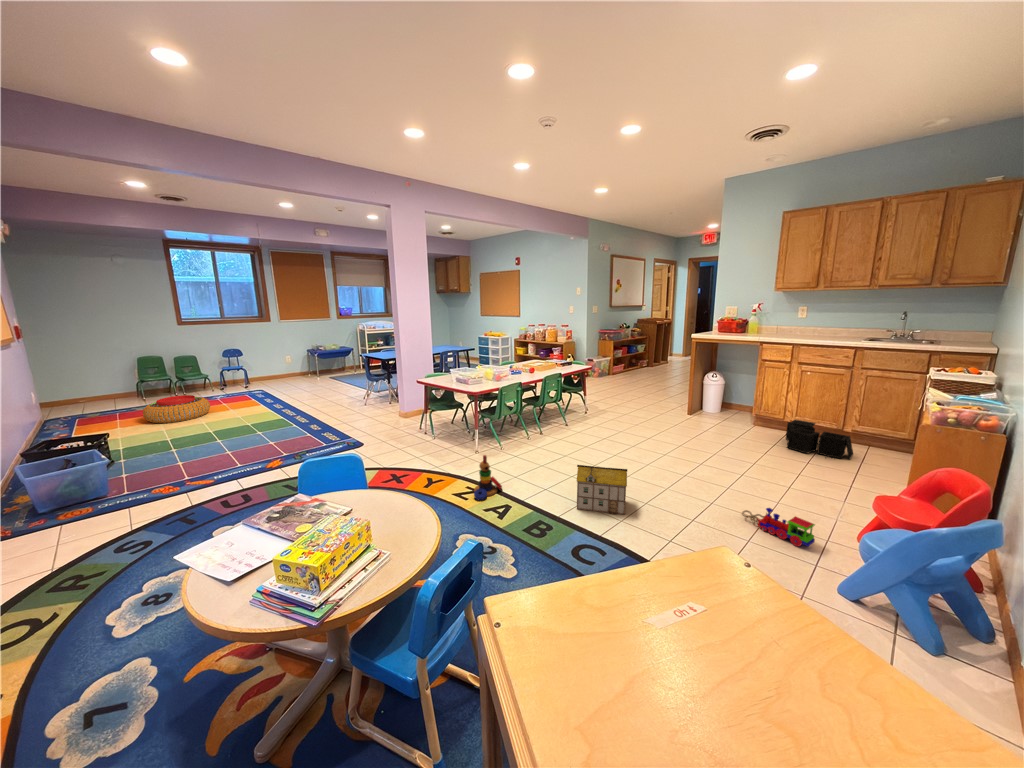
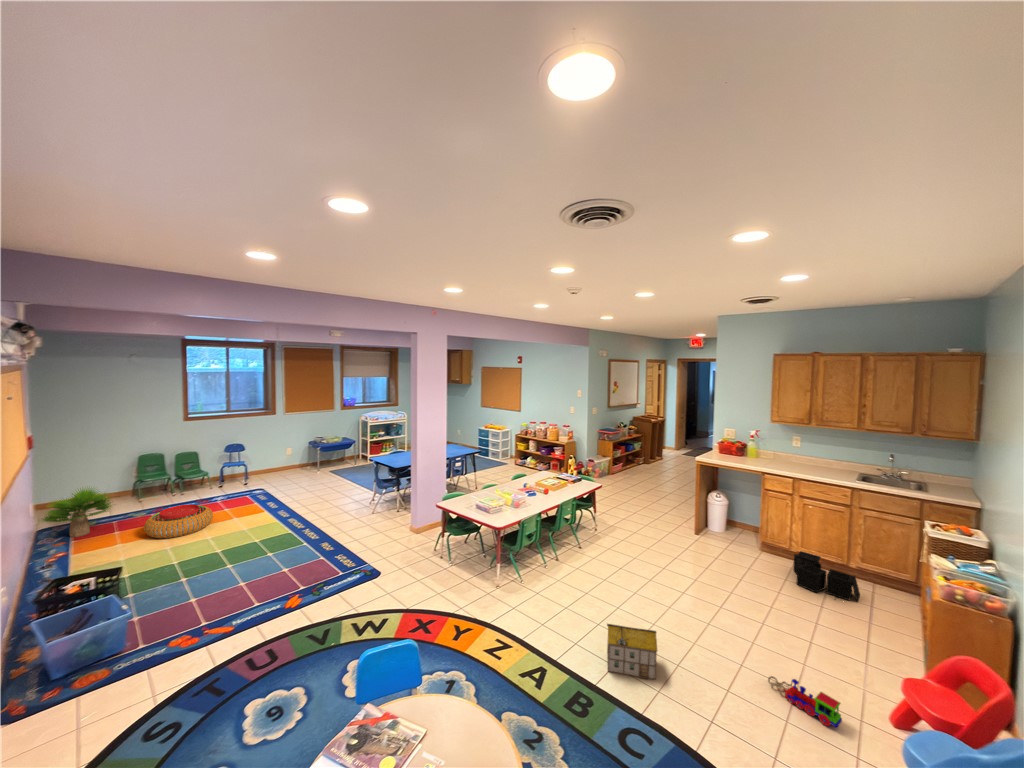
potted plant: none [39,376,117,423] -> present [42,489,112,537]
stacking toy: present [474,455,502,500] -> none [502,608,530,658]

